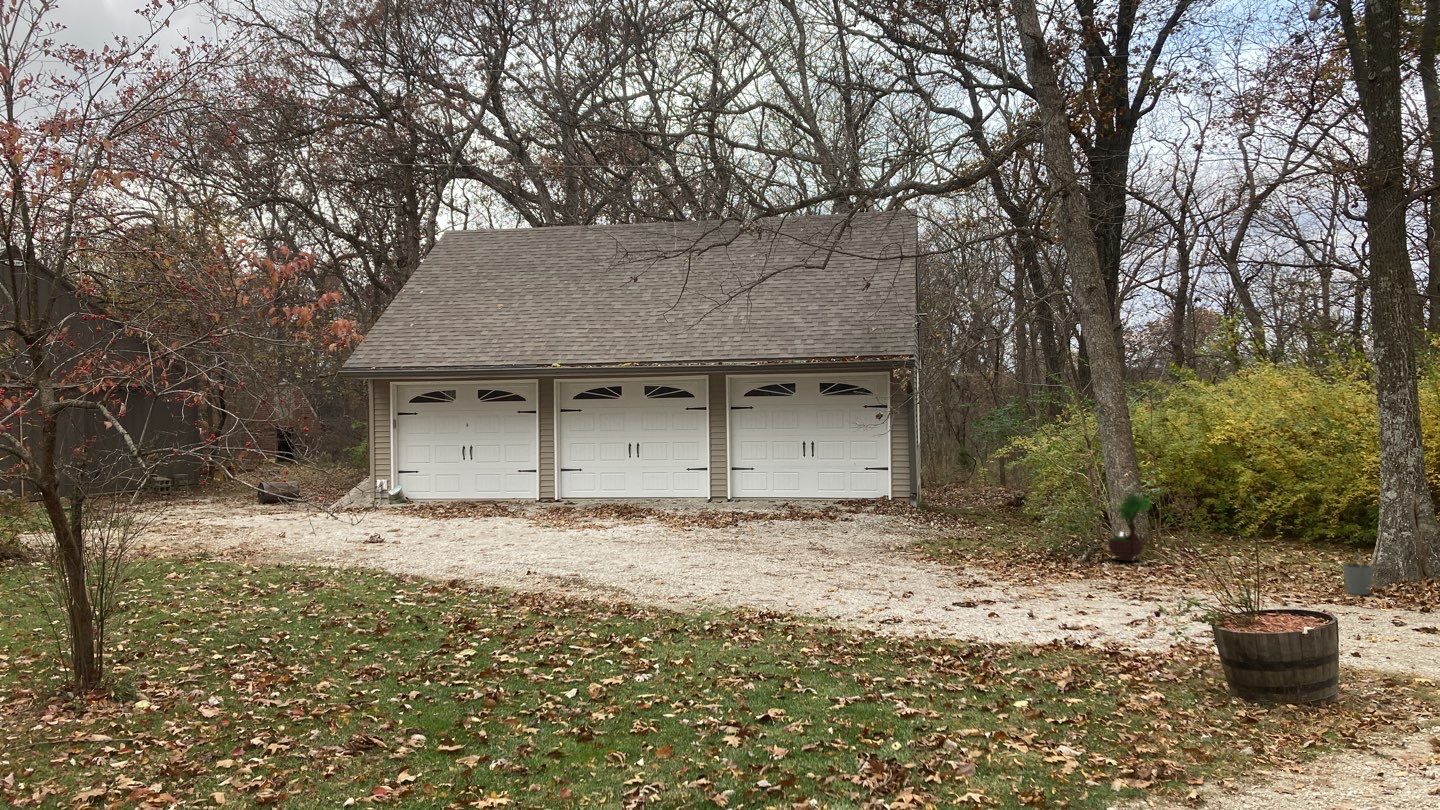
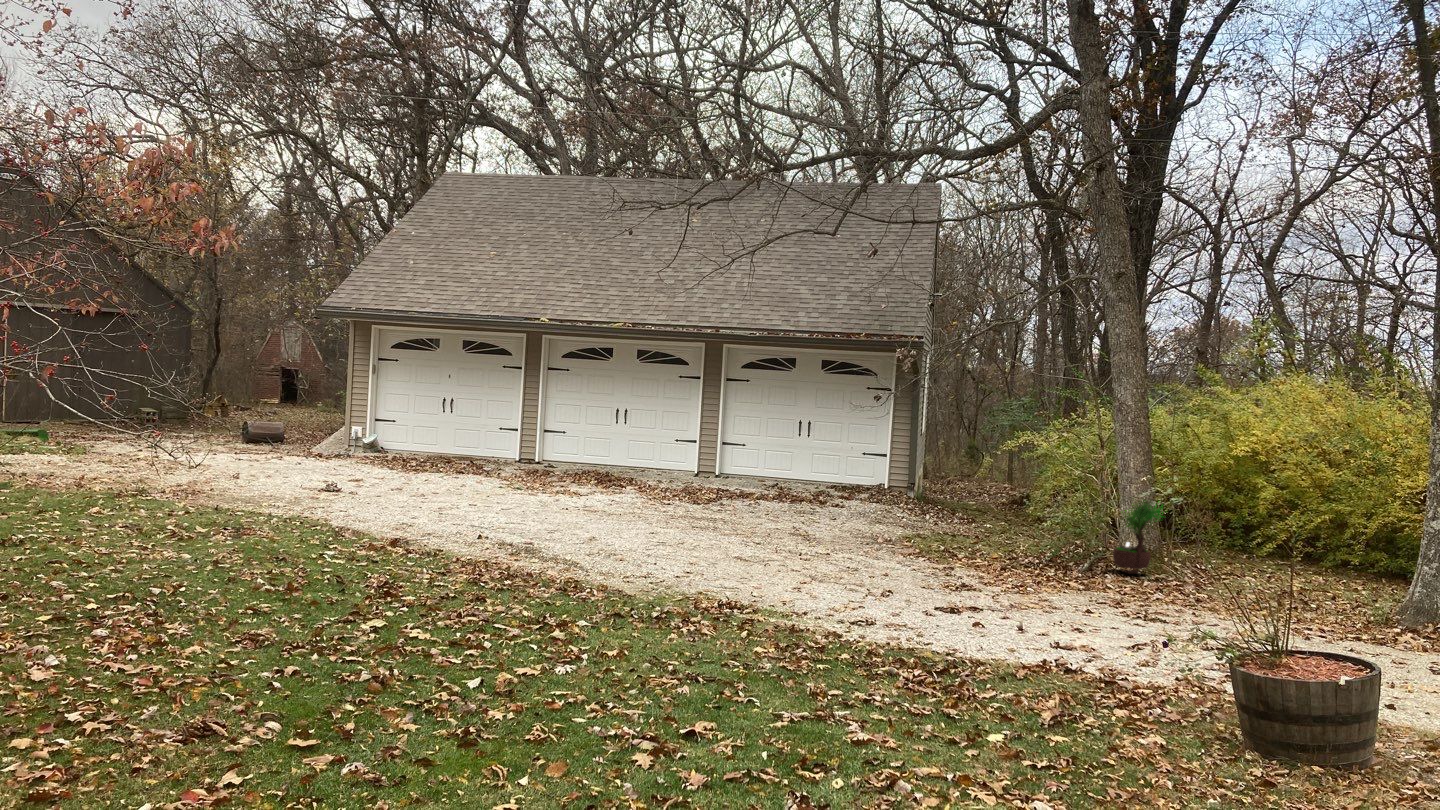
bucket: present [1343,553,1374,595] -> none [1372,586,1407,634]

